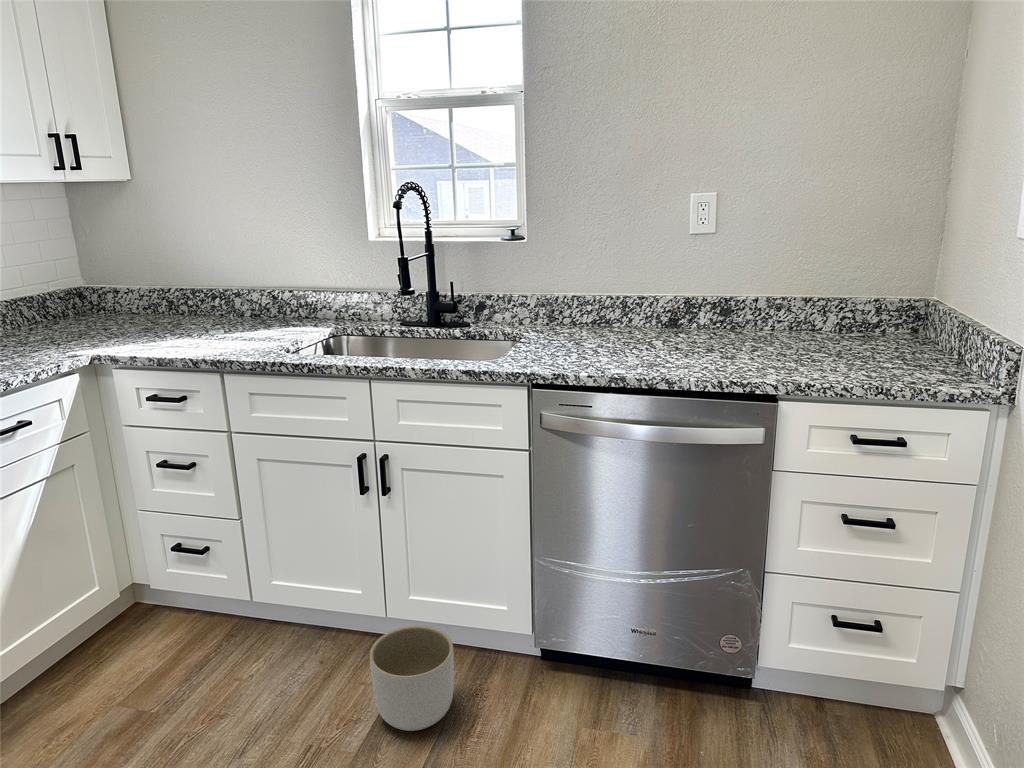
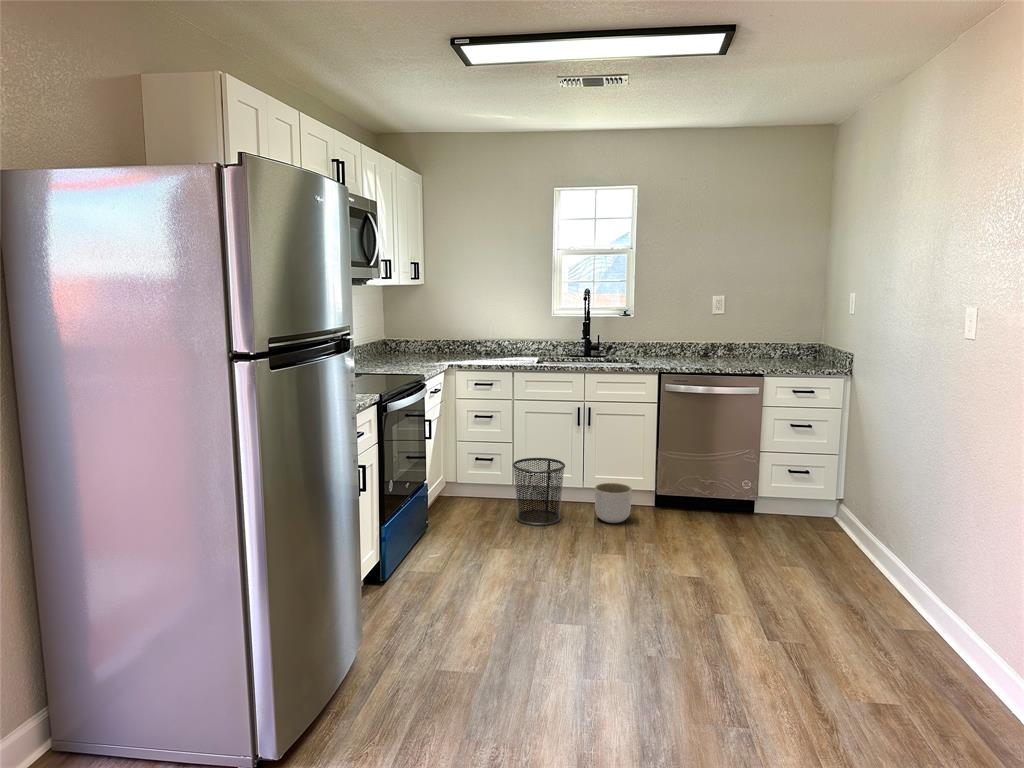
waste bin: none [182,562,311,732] -> present [513,458,565,525]

